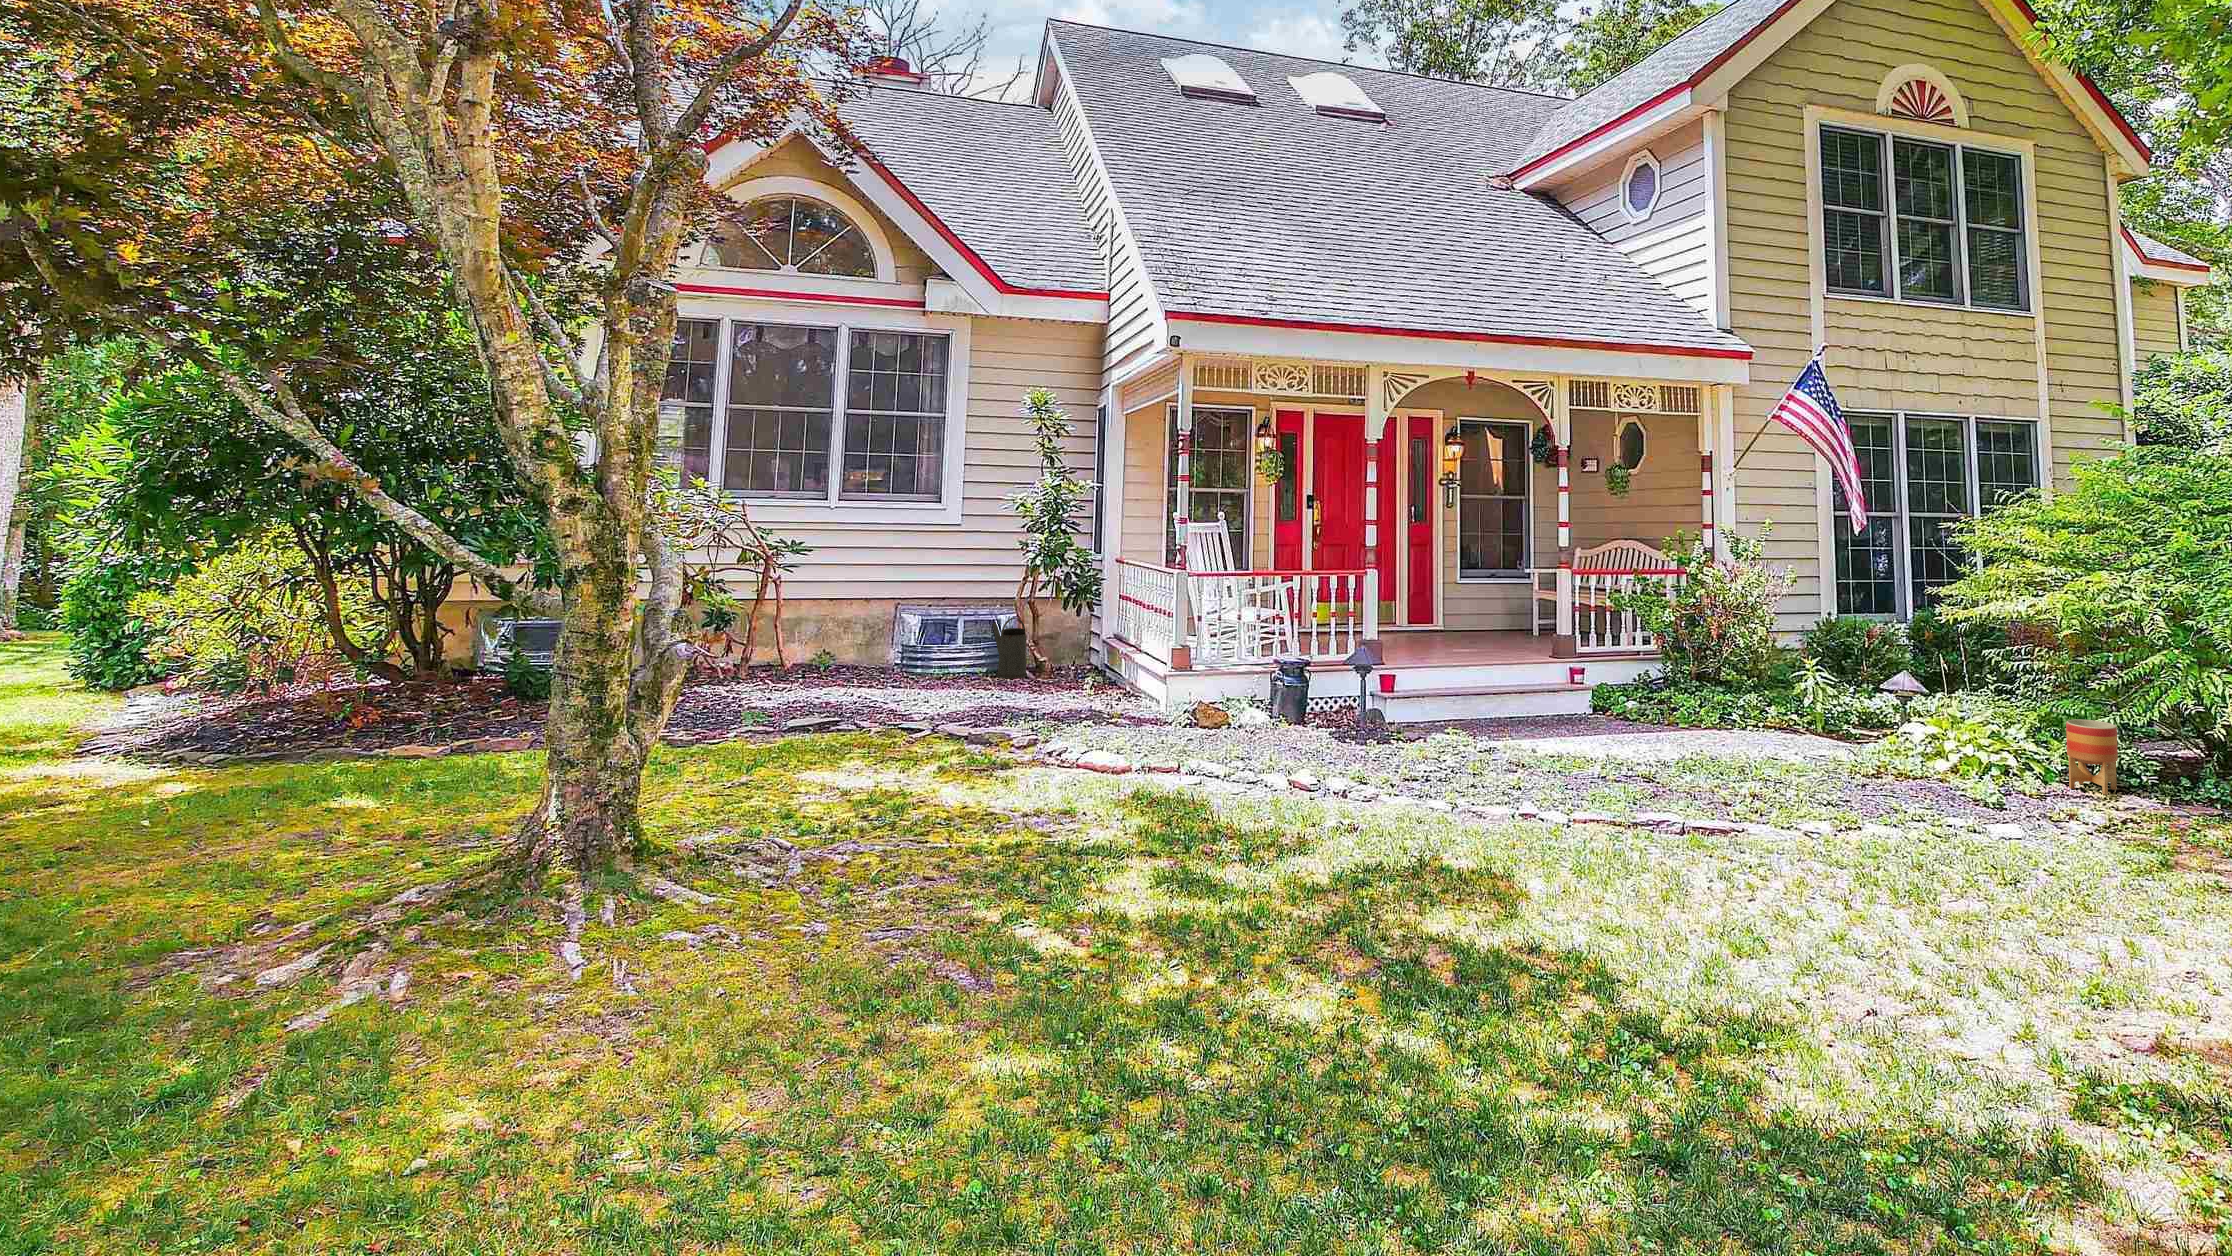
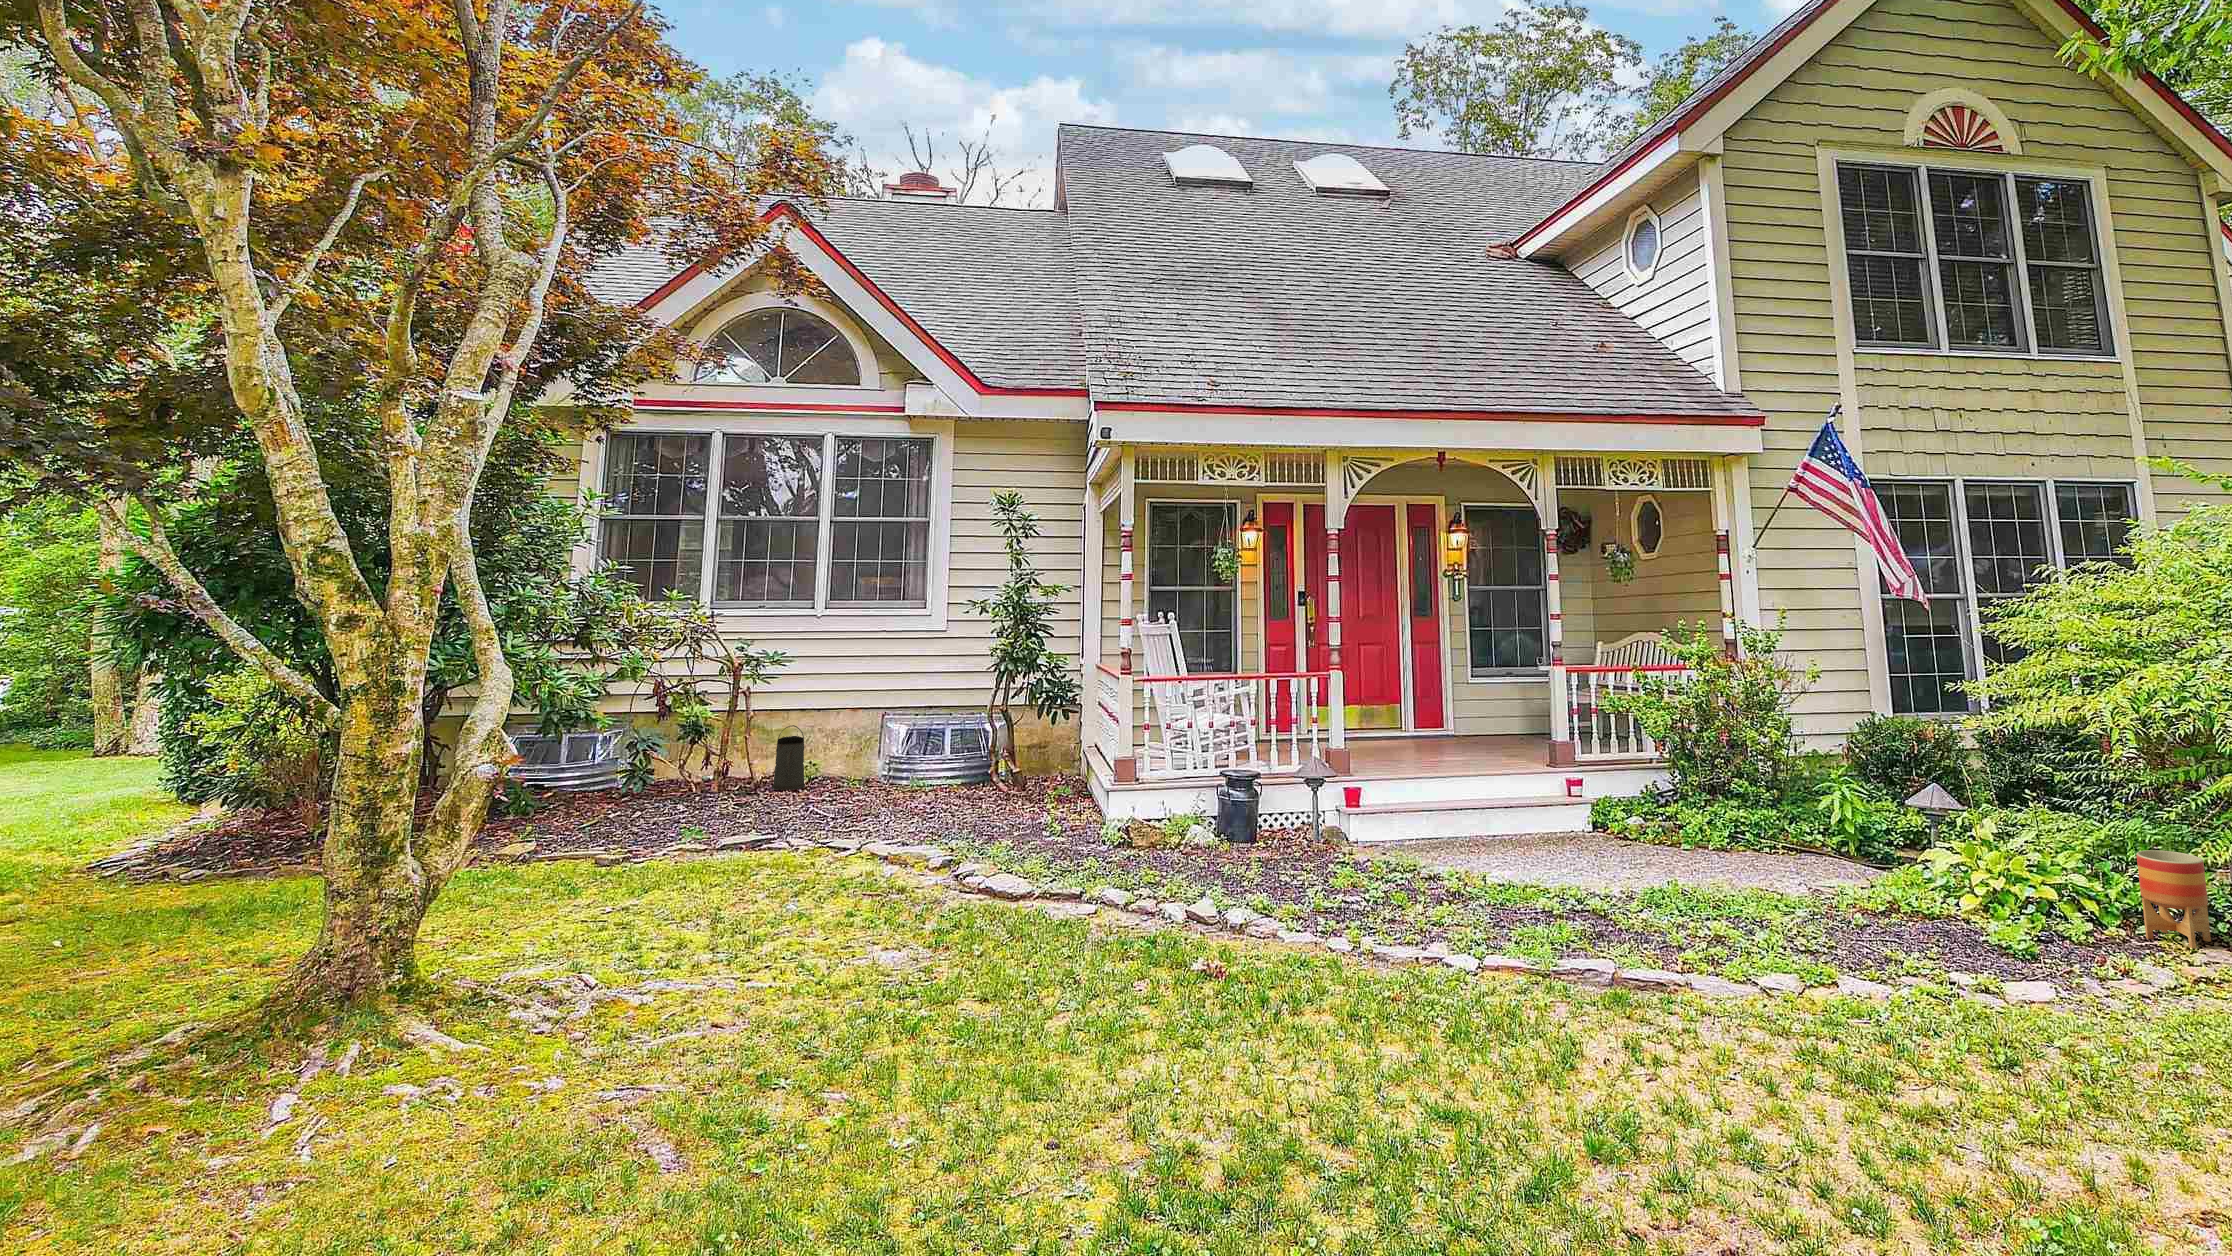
watering can: present [992,618,1027,679] -> present [772,725,805,790]

